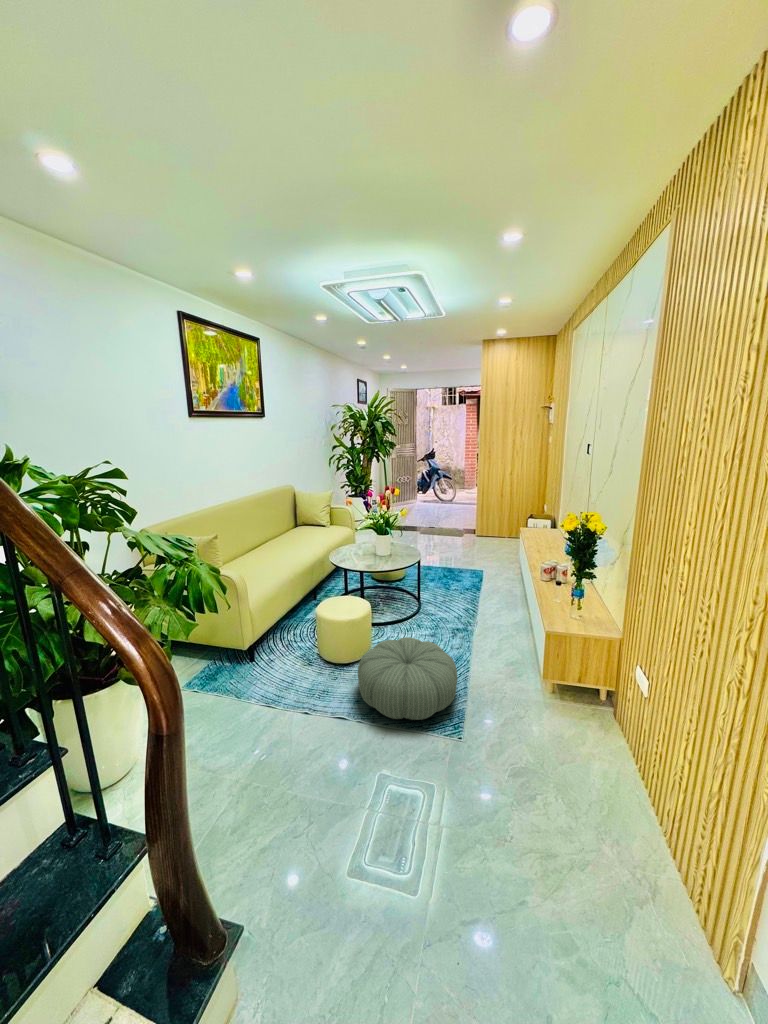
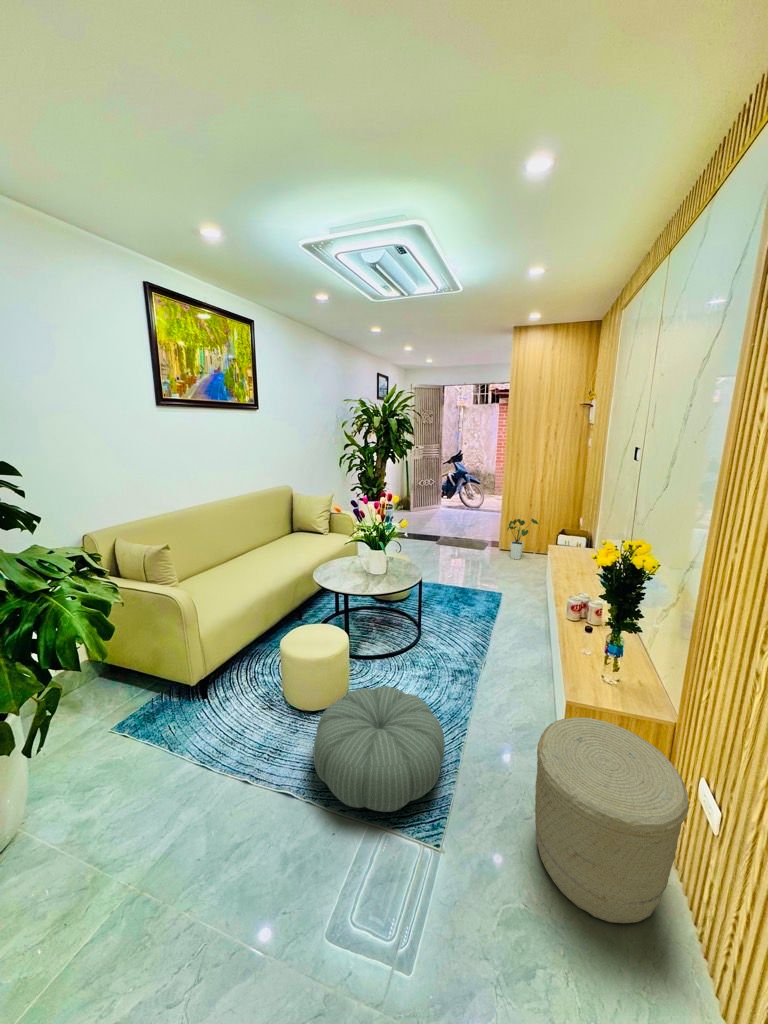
house plant: none [483,507,511,544] -> present [507,519,538,560]
woven basket: none [528,639,628,766] -> present [535,717,689,923]

